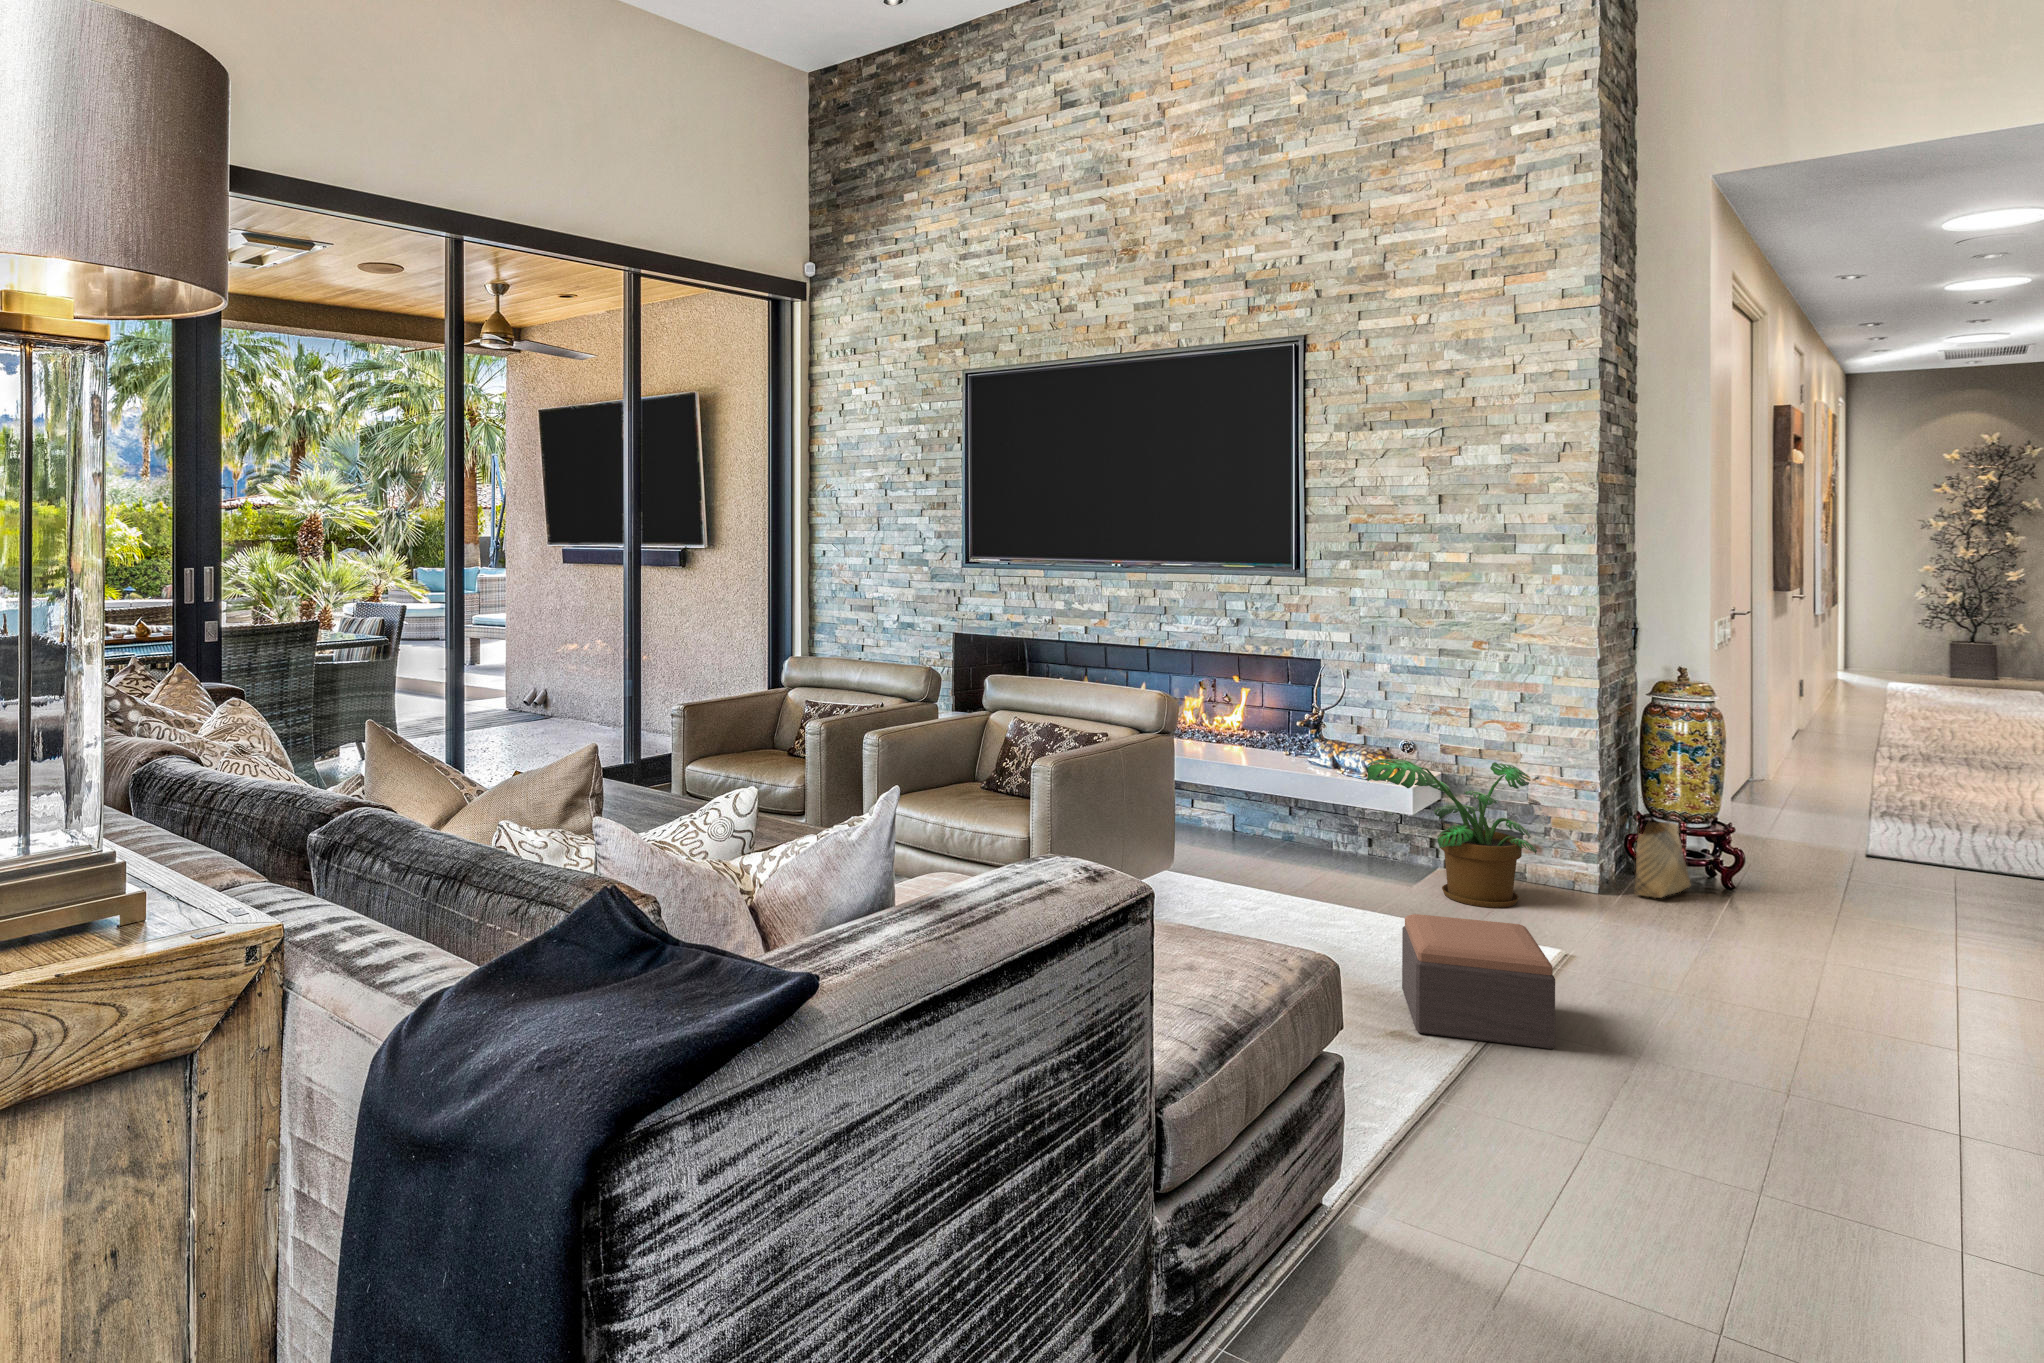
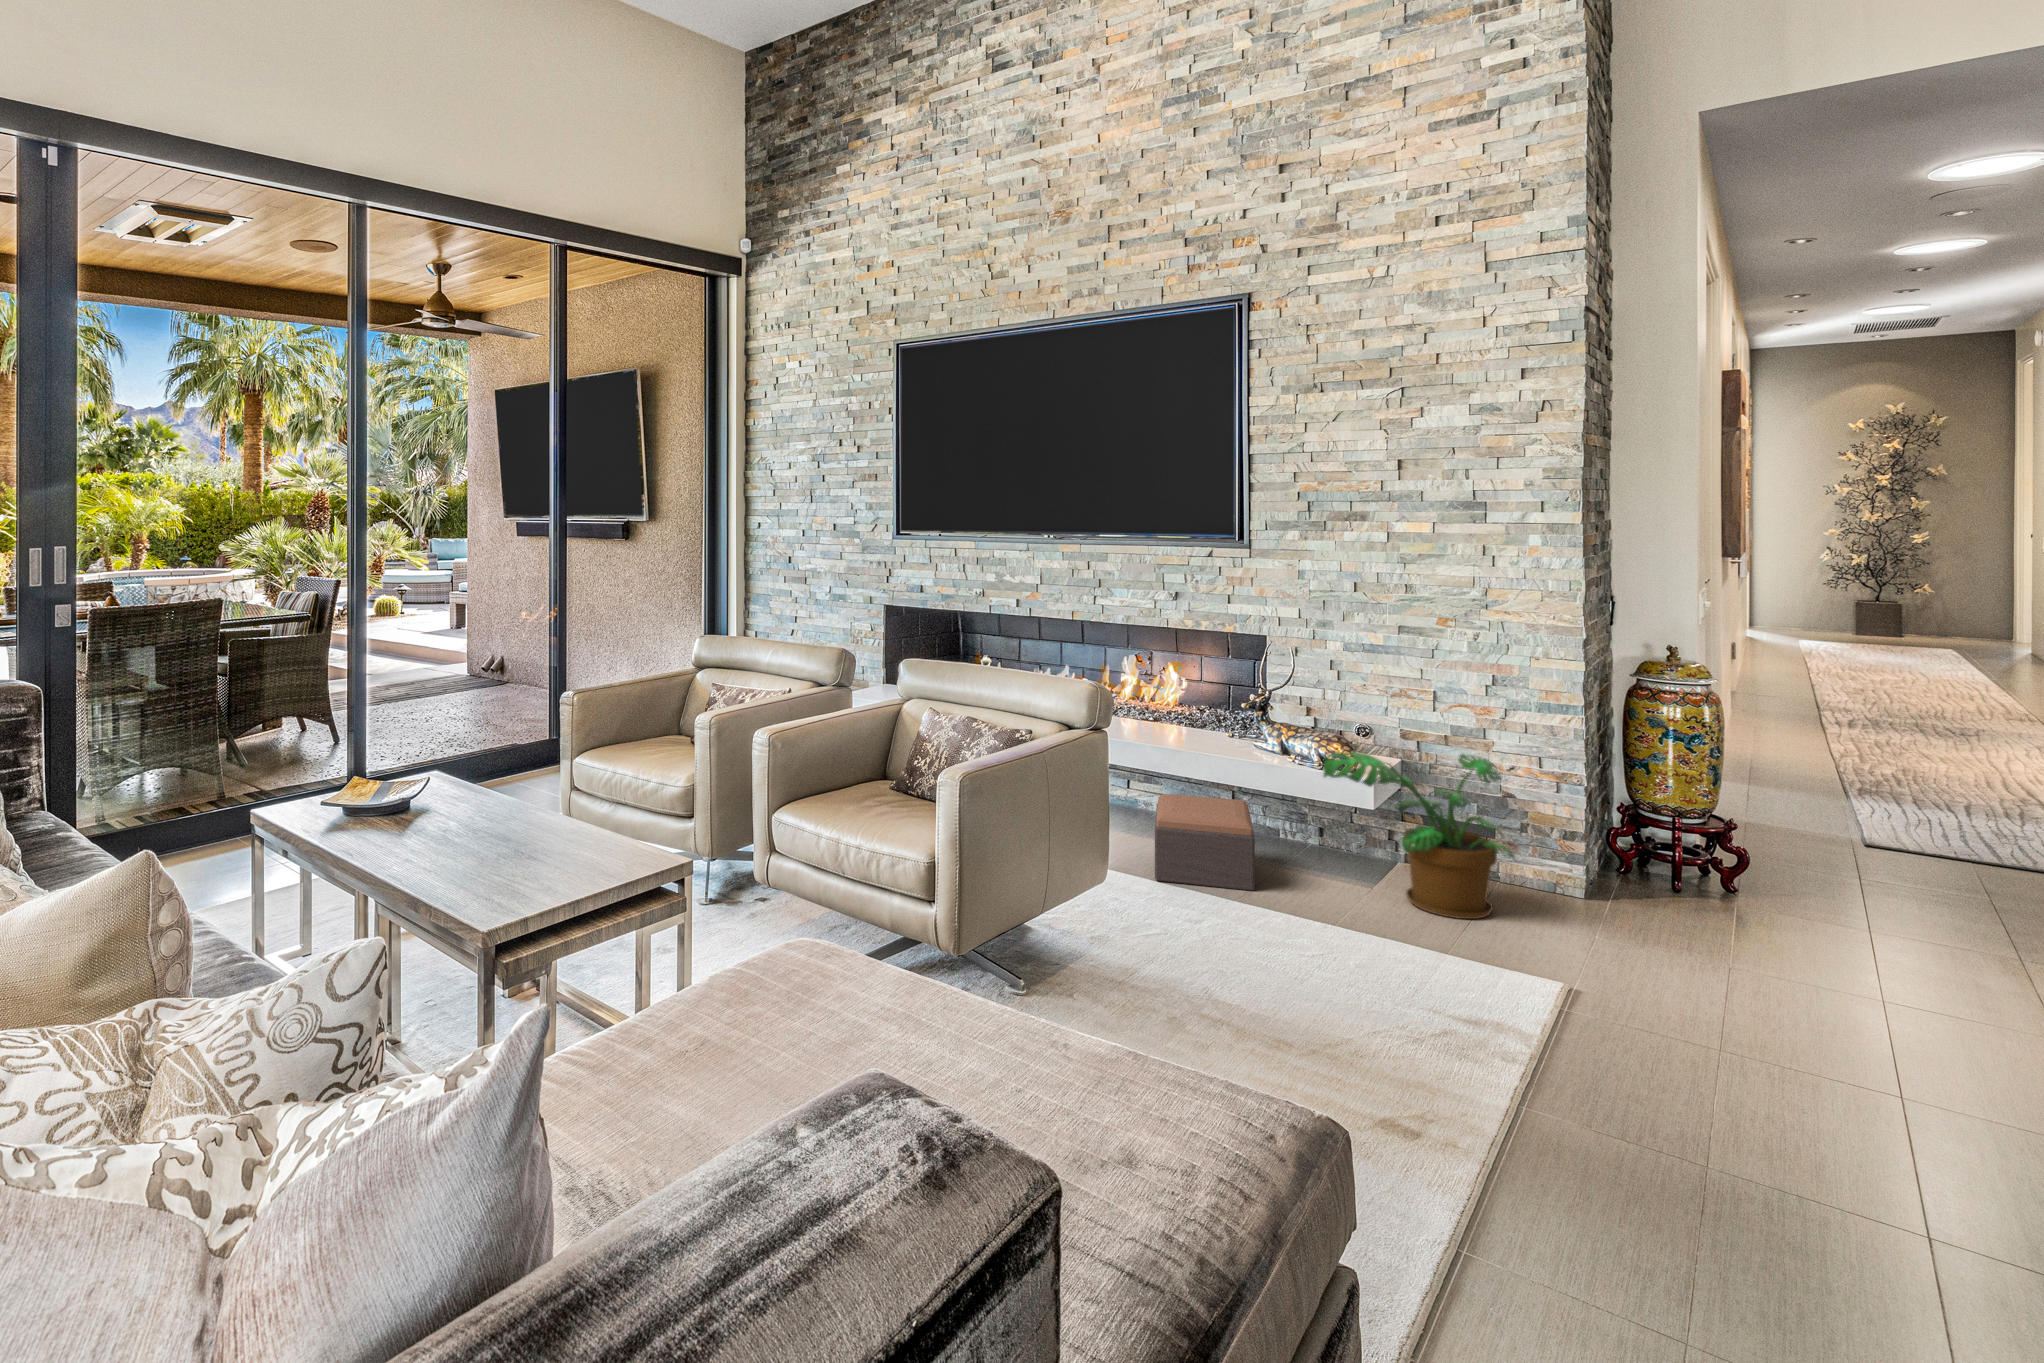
woven basket: present [1634,789,1691,898] -> none [1616,781,1682,906]
footstool: present [1402,914,1555,1049] -> present [1155,794,1255,891]

